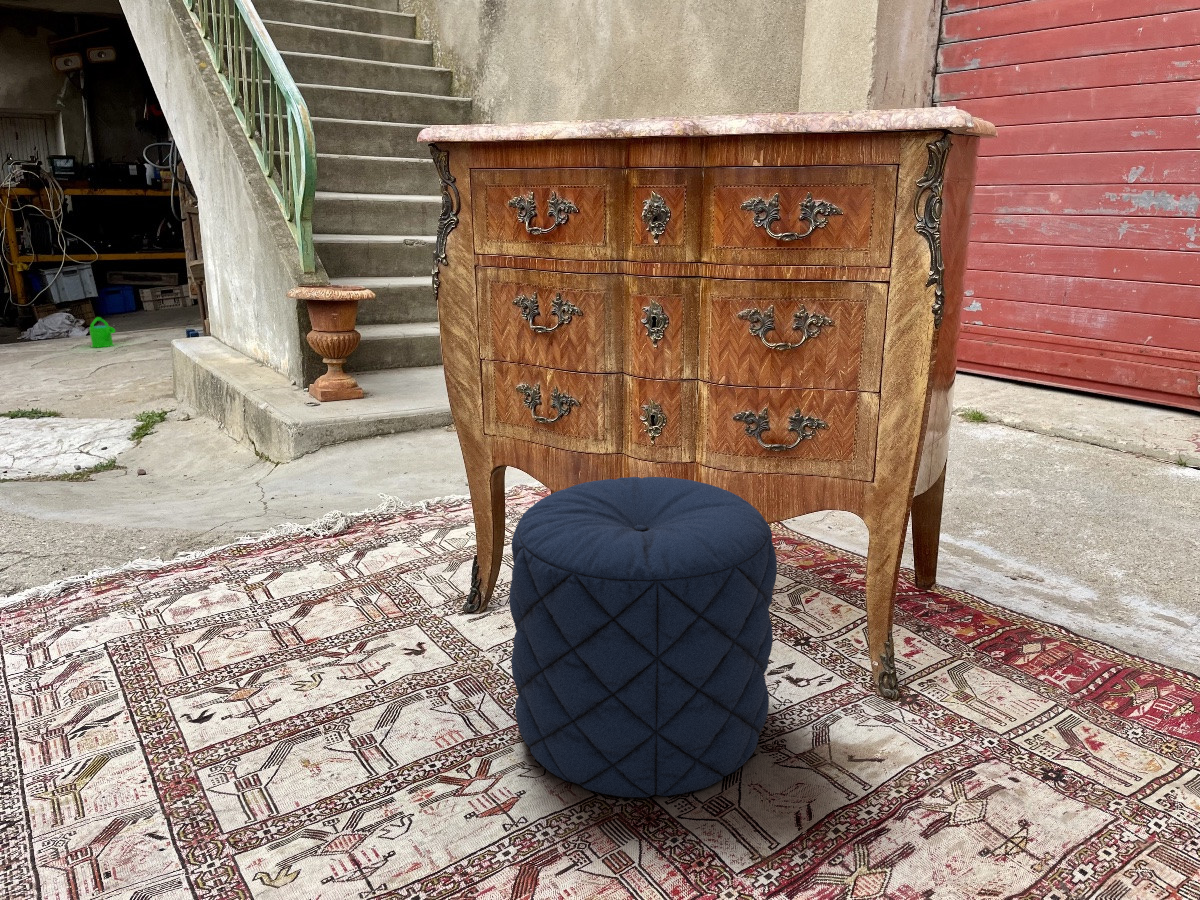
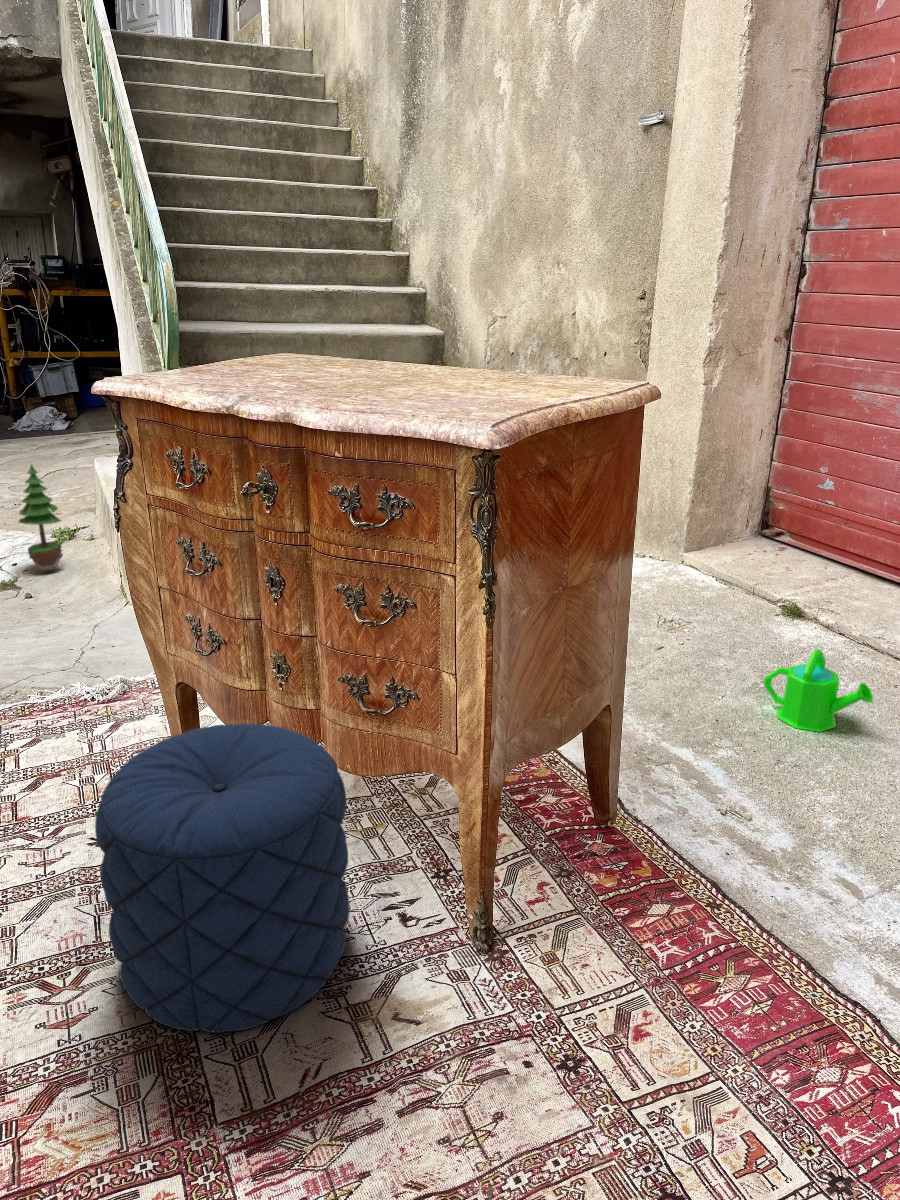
watering can: present [89,317,115,347] -> present [764,649,873,732]
potted tree: none [141,326,190,446] -> present [19,465,63,571]

